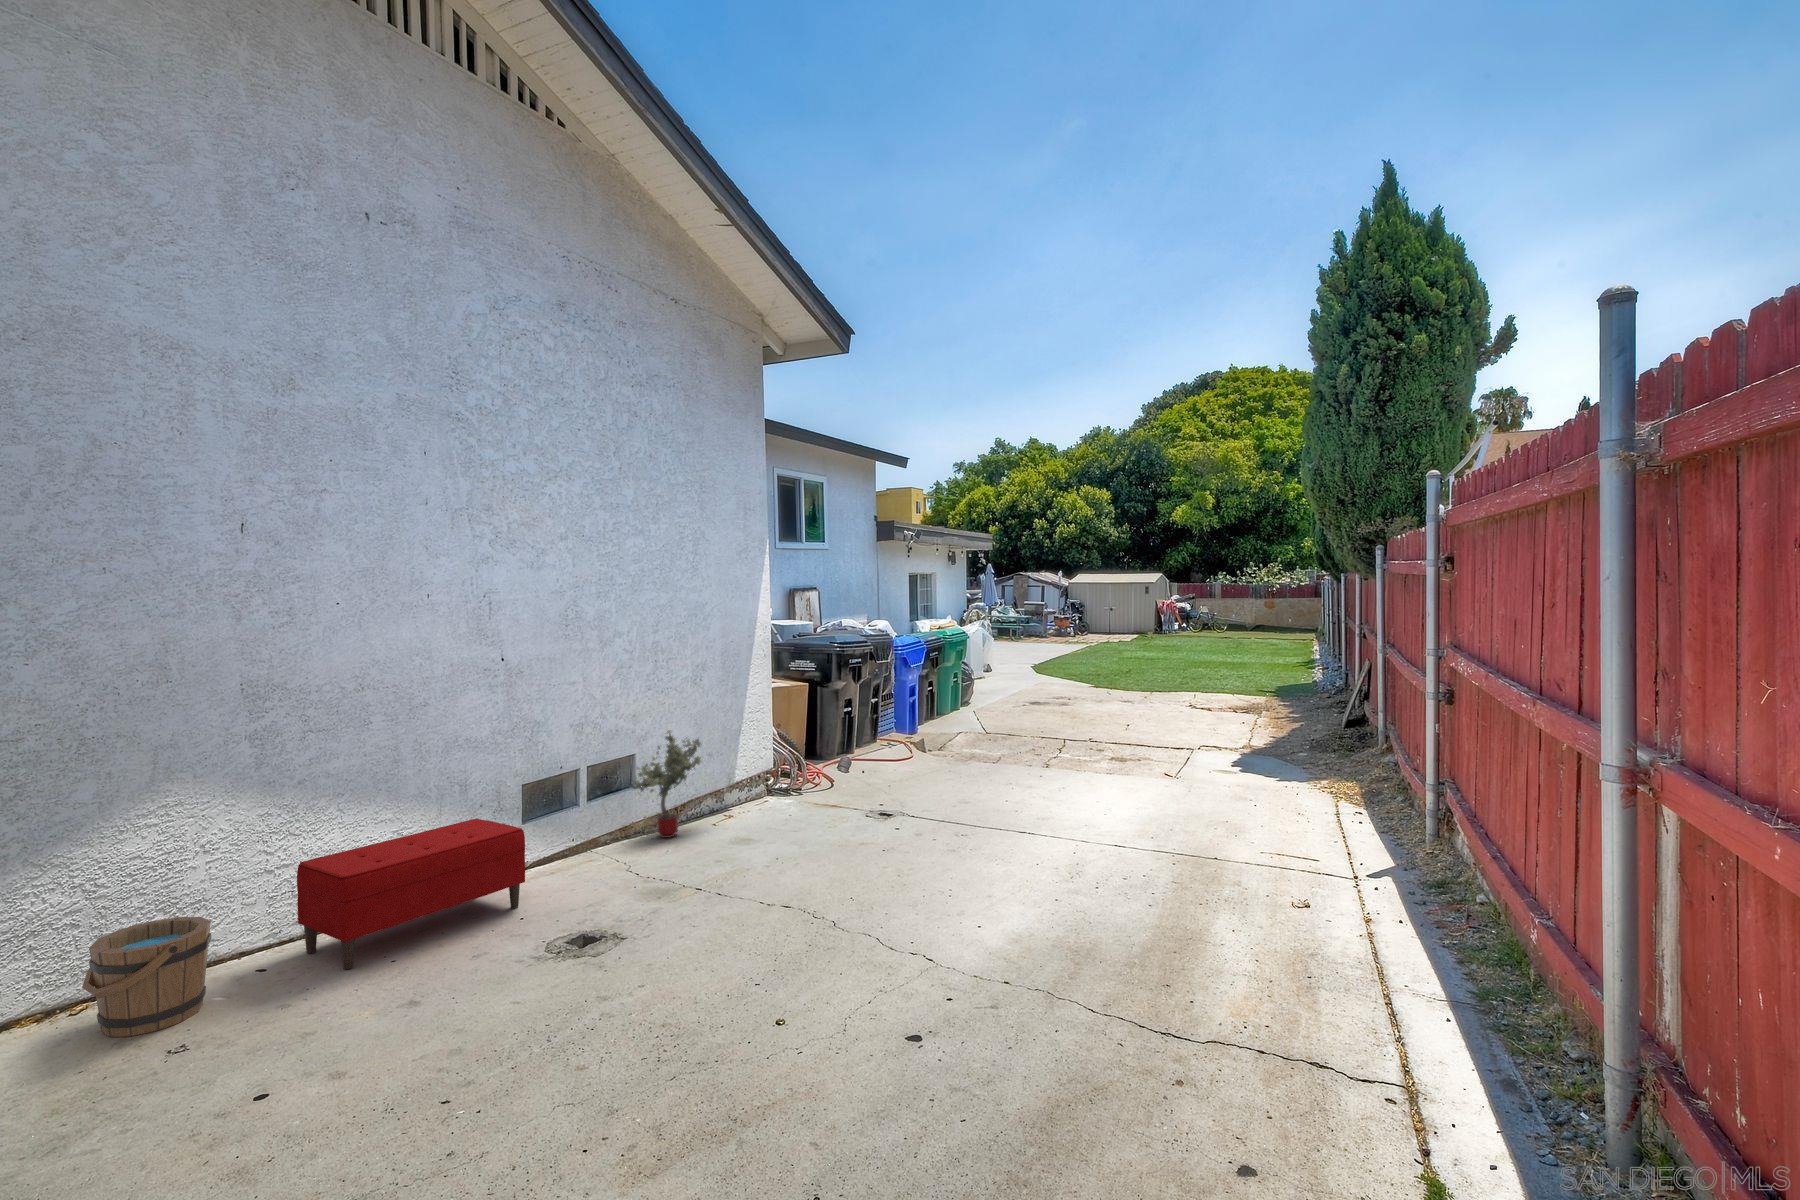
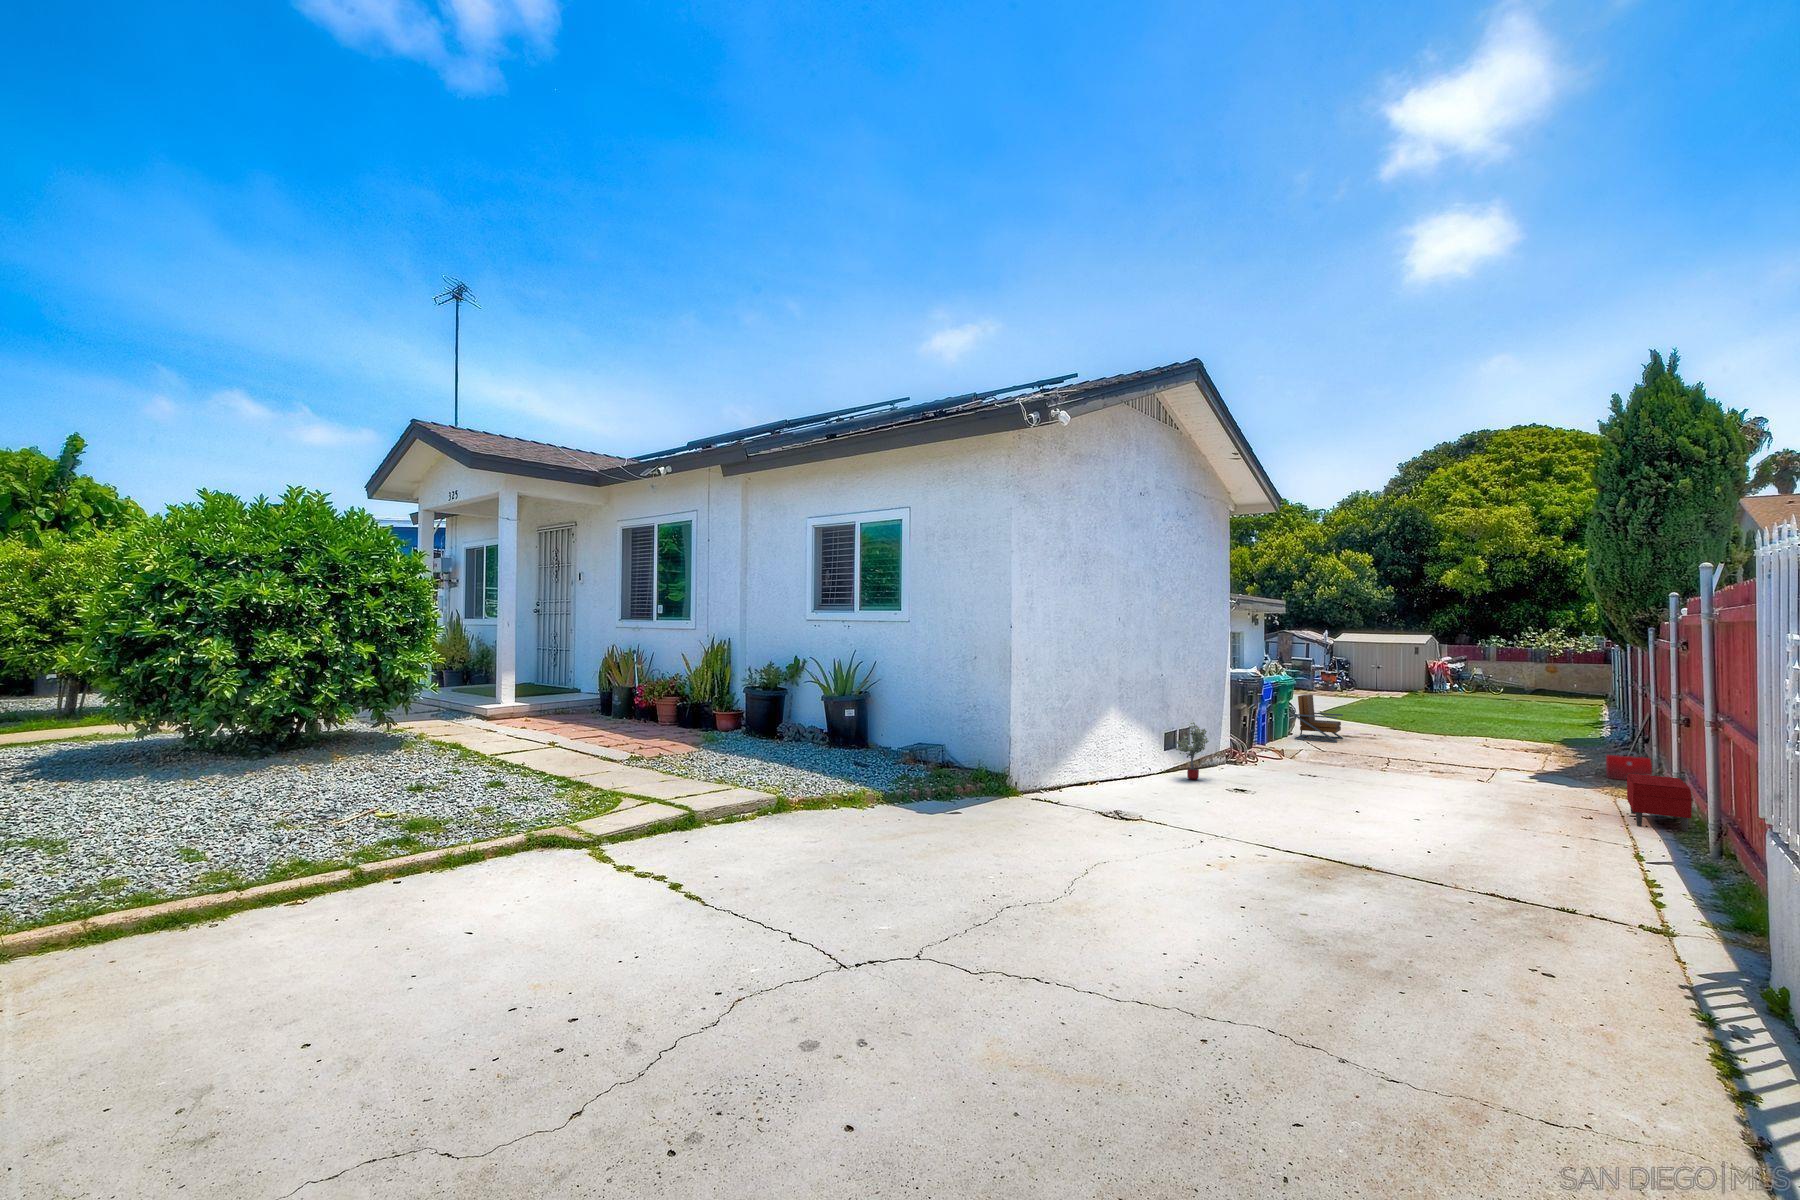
lounge chair: none [952,651,1020,716] -> present [1293,695,1343,743]
toolbox: none [1325,720,1383,765] -> present [1606,751,1652,780]
bench: present [297,819,525,969] -> present [1627,774,1692,832]
bucket: present [82,917,211,1037] -> none [1056,774,1094,812]

